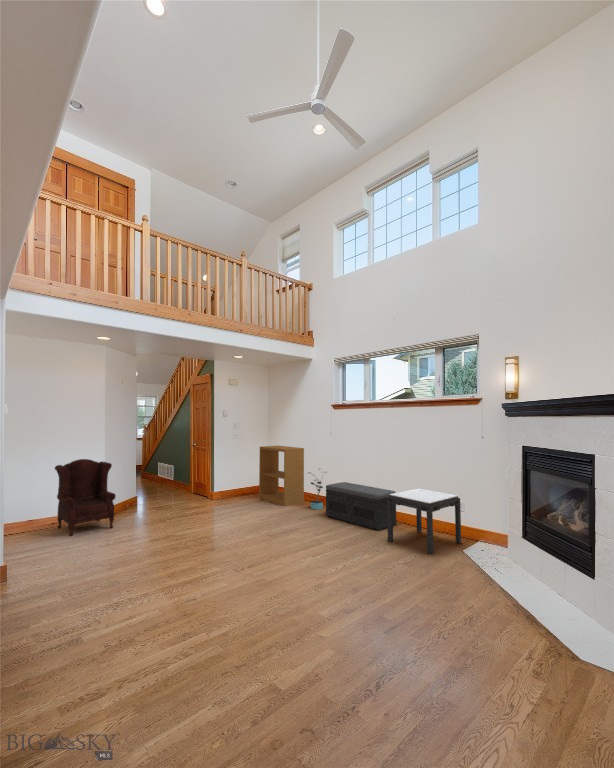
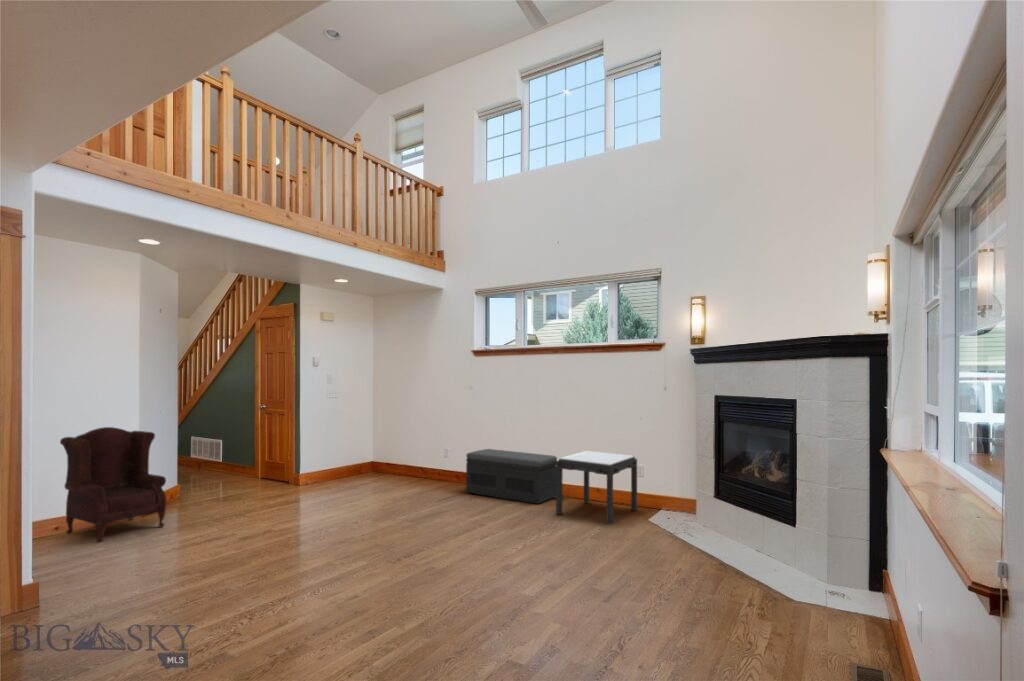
bookshelf: present [259,445,304,506] -> none [362,405,428,485]
potted plant: present [309,472,326,510] -> none [434,433,463,486]

